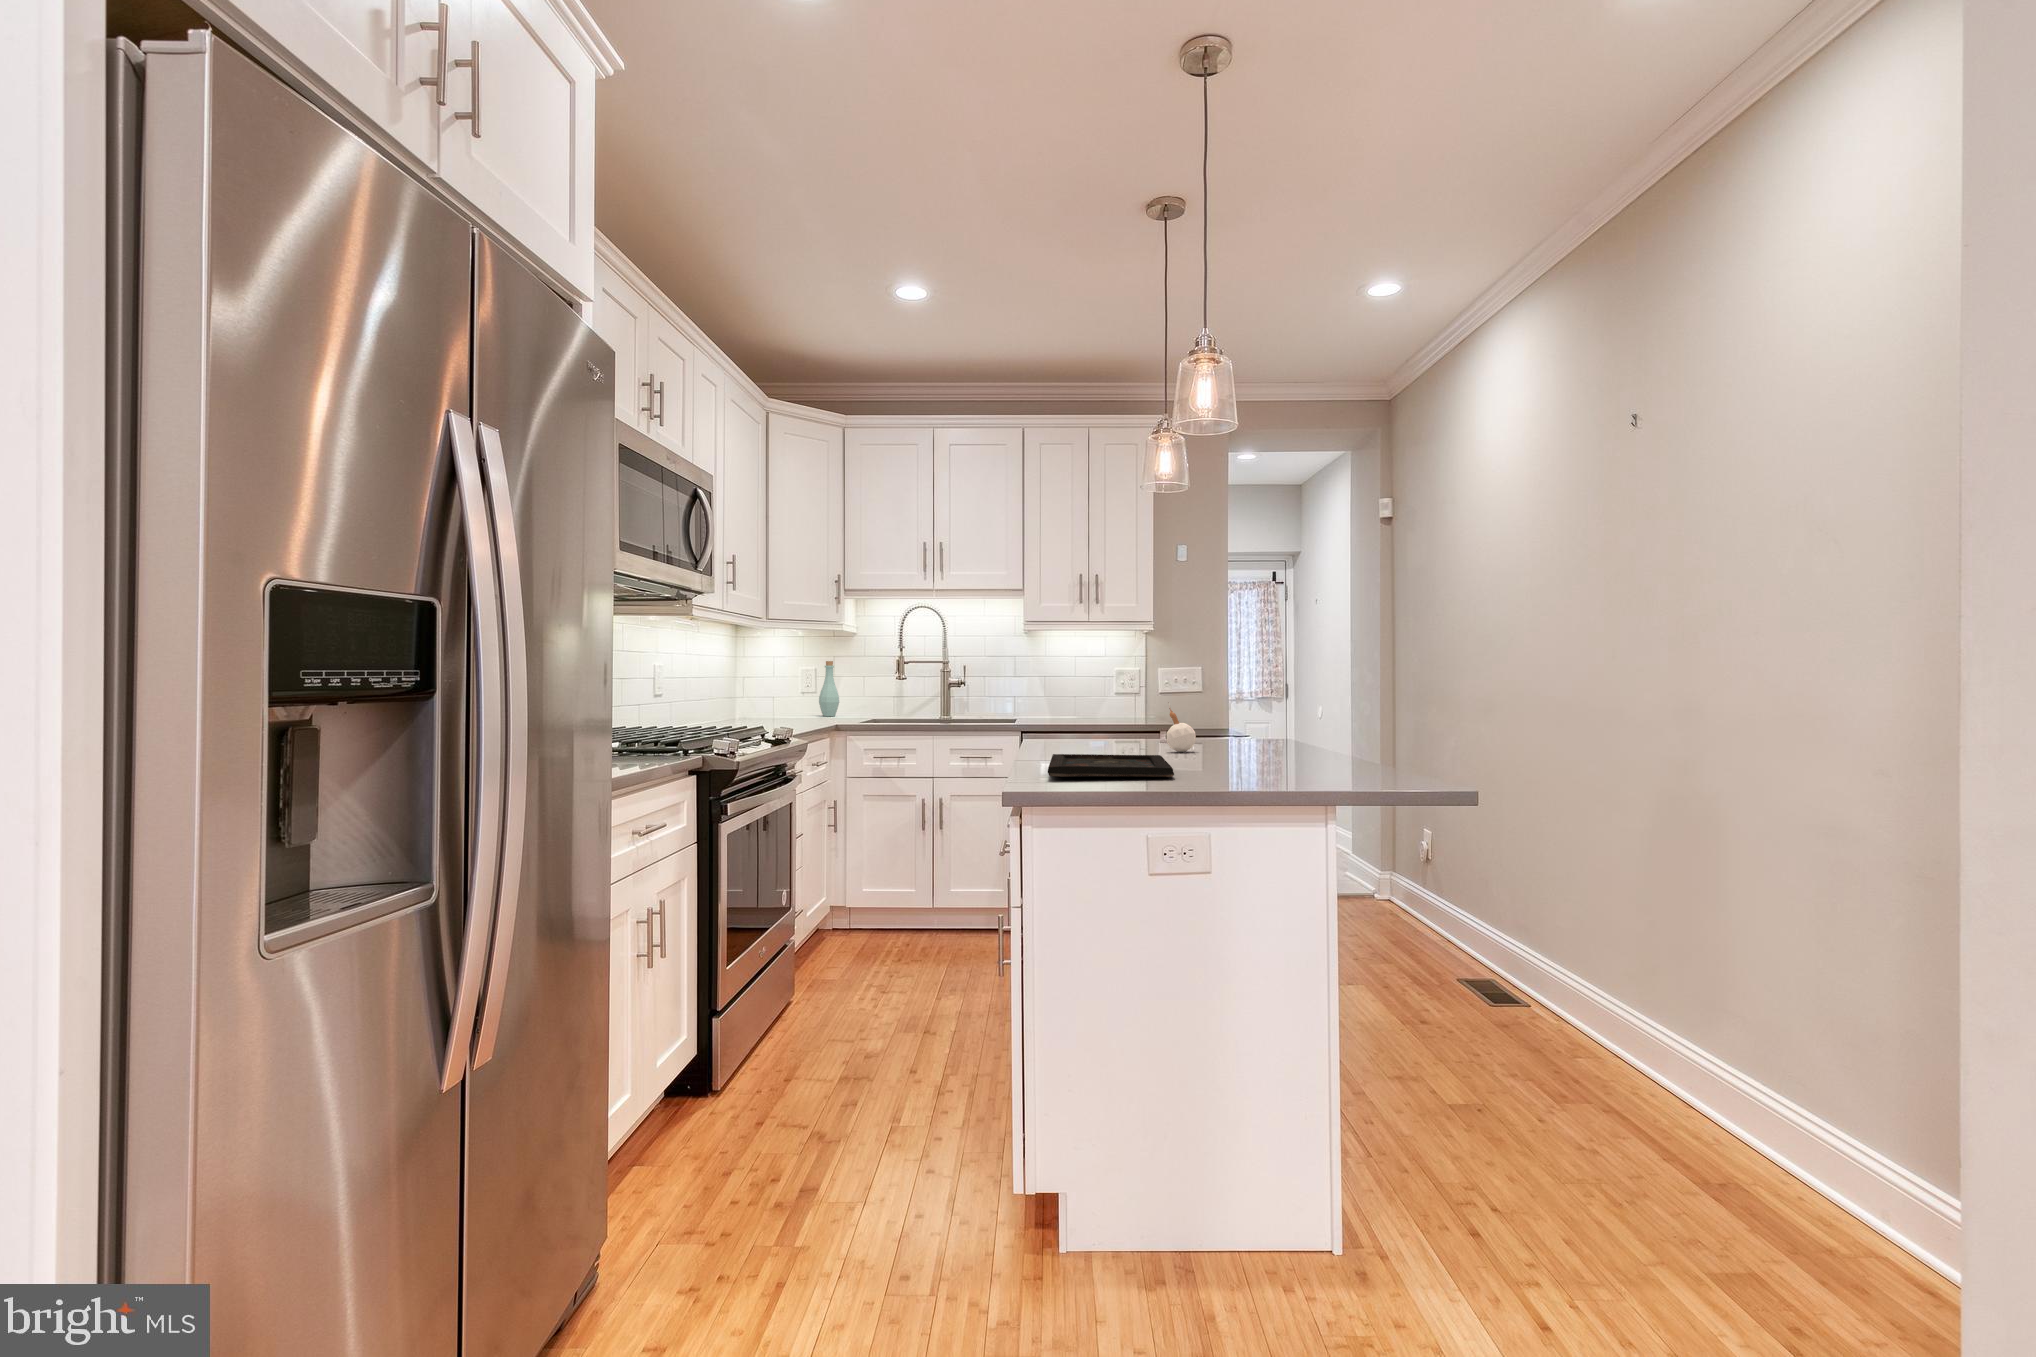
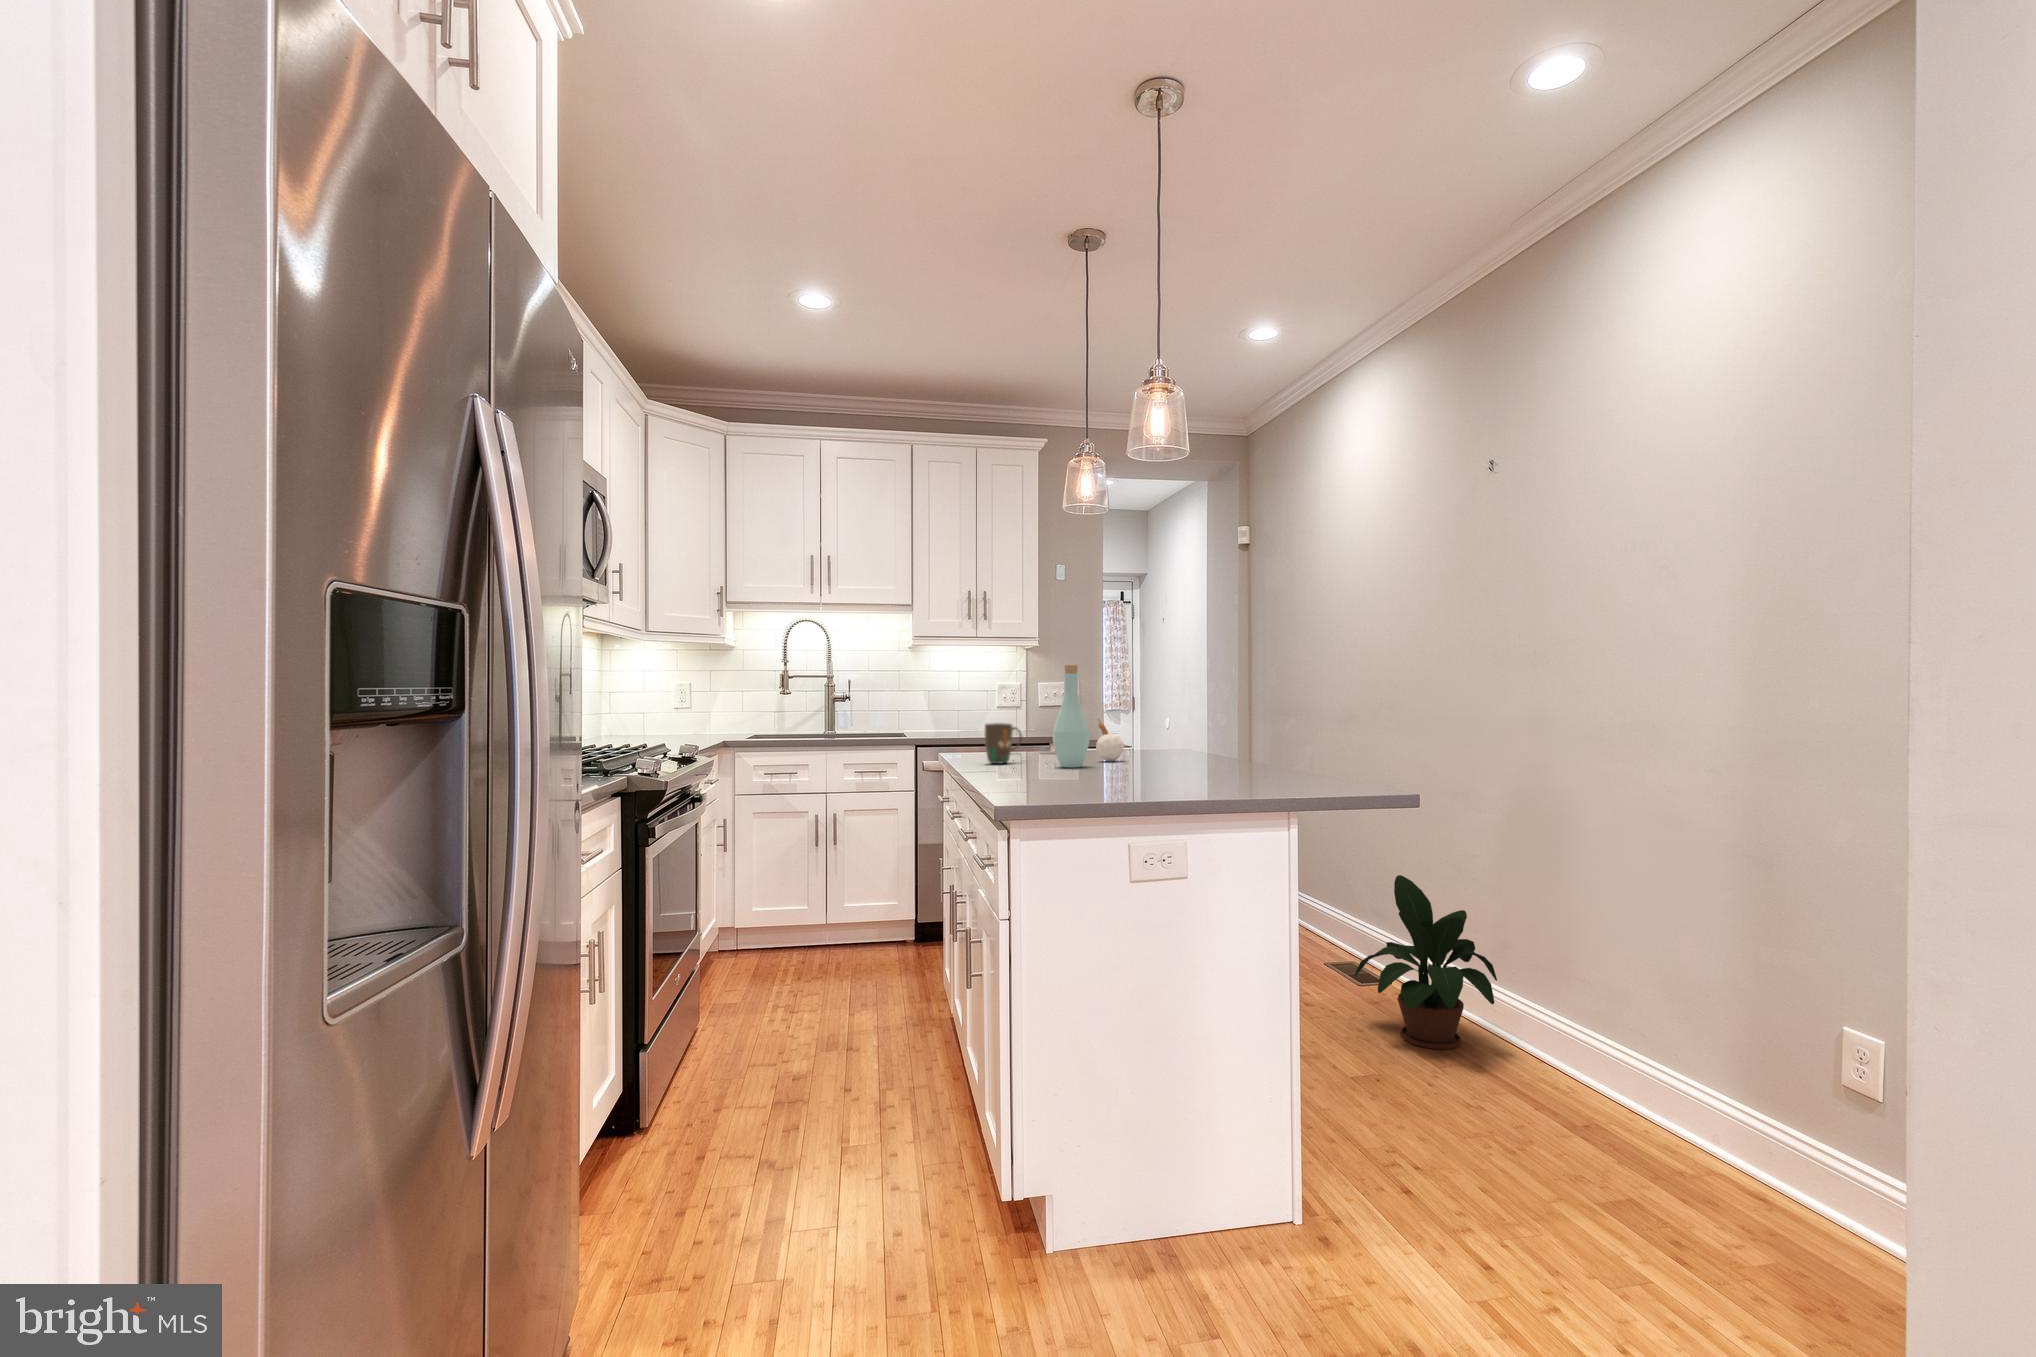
bottle: present [819,661,839,716] -> present [1053,665,1090,767]
mug: none [1053,711,1092,752] -> present [985,723,1022,764]
tray: present [1048,754,1174,777] -> none [1006,764,1142,787]
potted plant: none [1469,885,1638,1082] -> present [1355,875,1497,1049]

